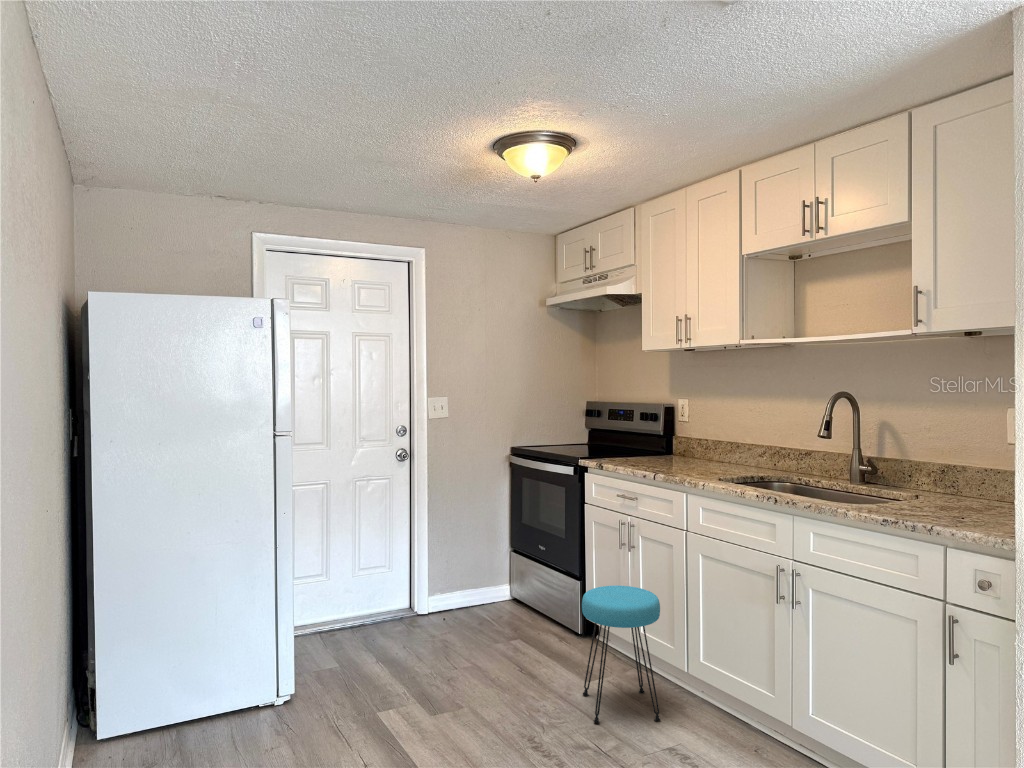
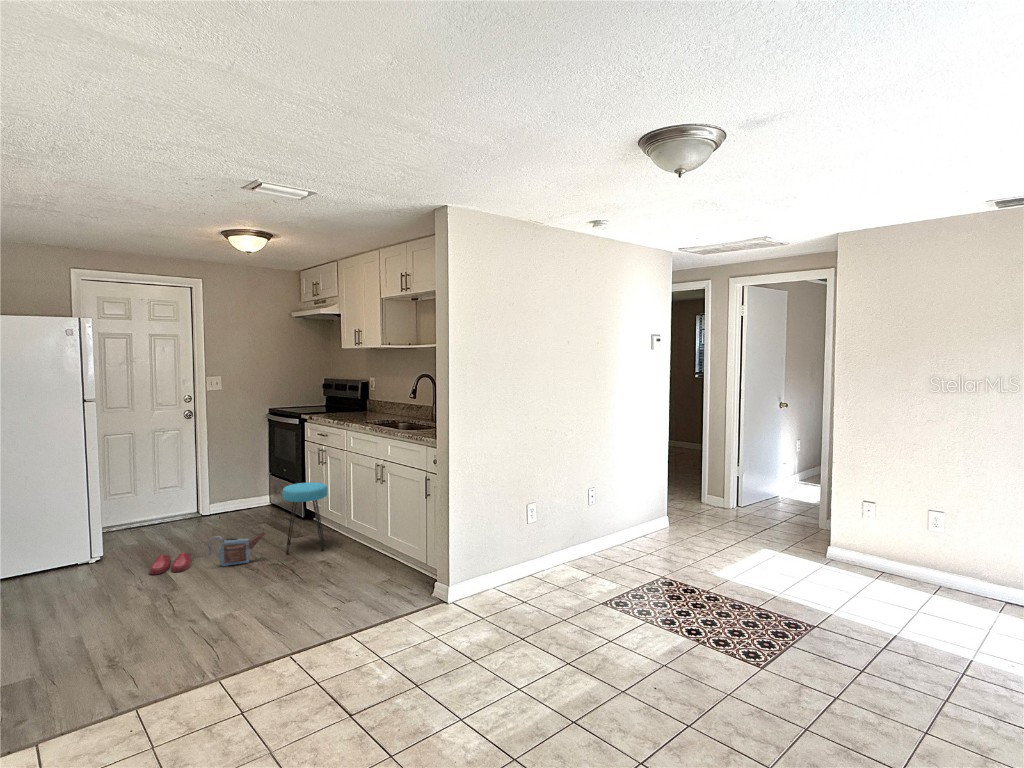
watering can: none [468,681,564,743] -> present [207,532,265,566]
slippers: none [373,703,438,751] -> present [149,553,192,574]

